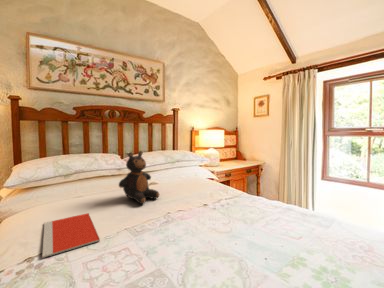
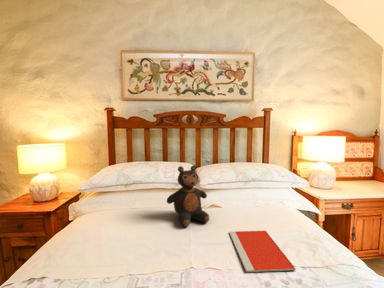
notebook: present [42,213,100,258] -> present [229,231,296,272]

